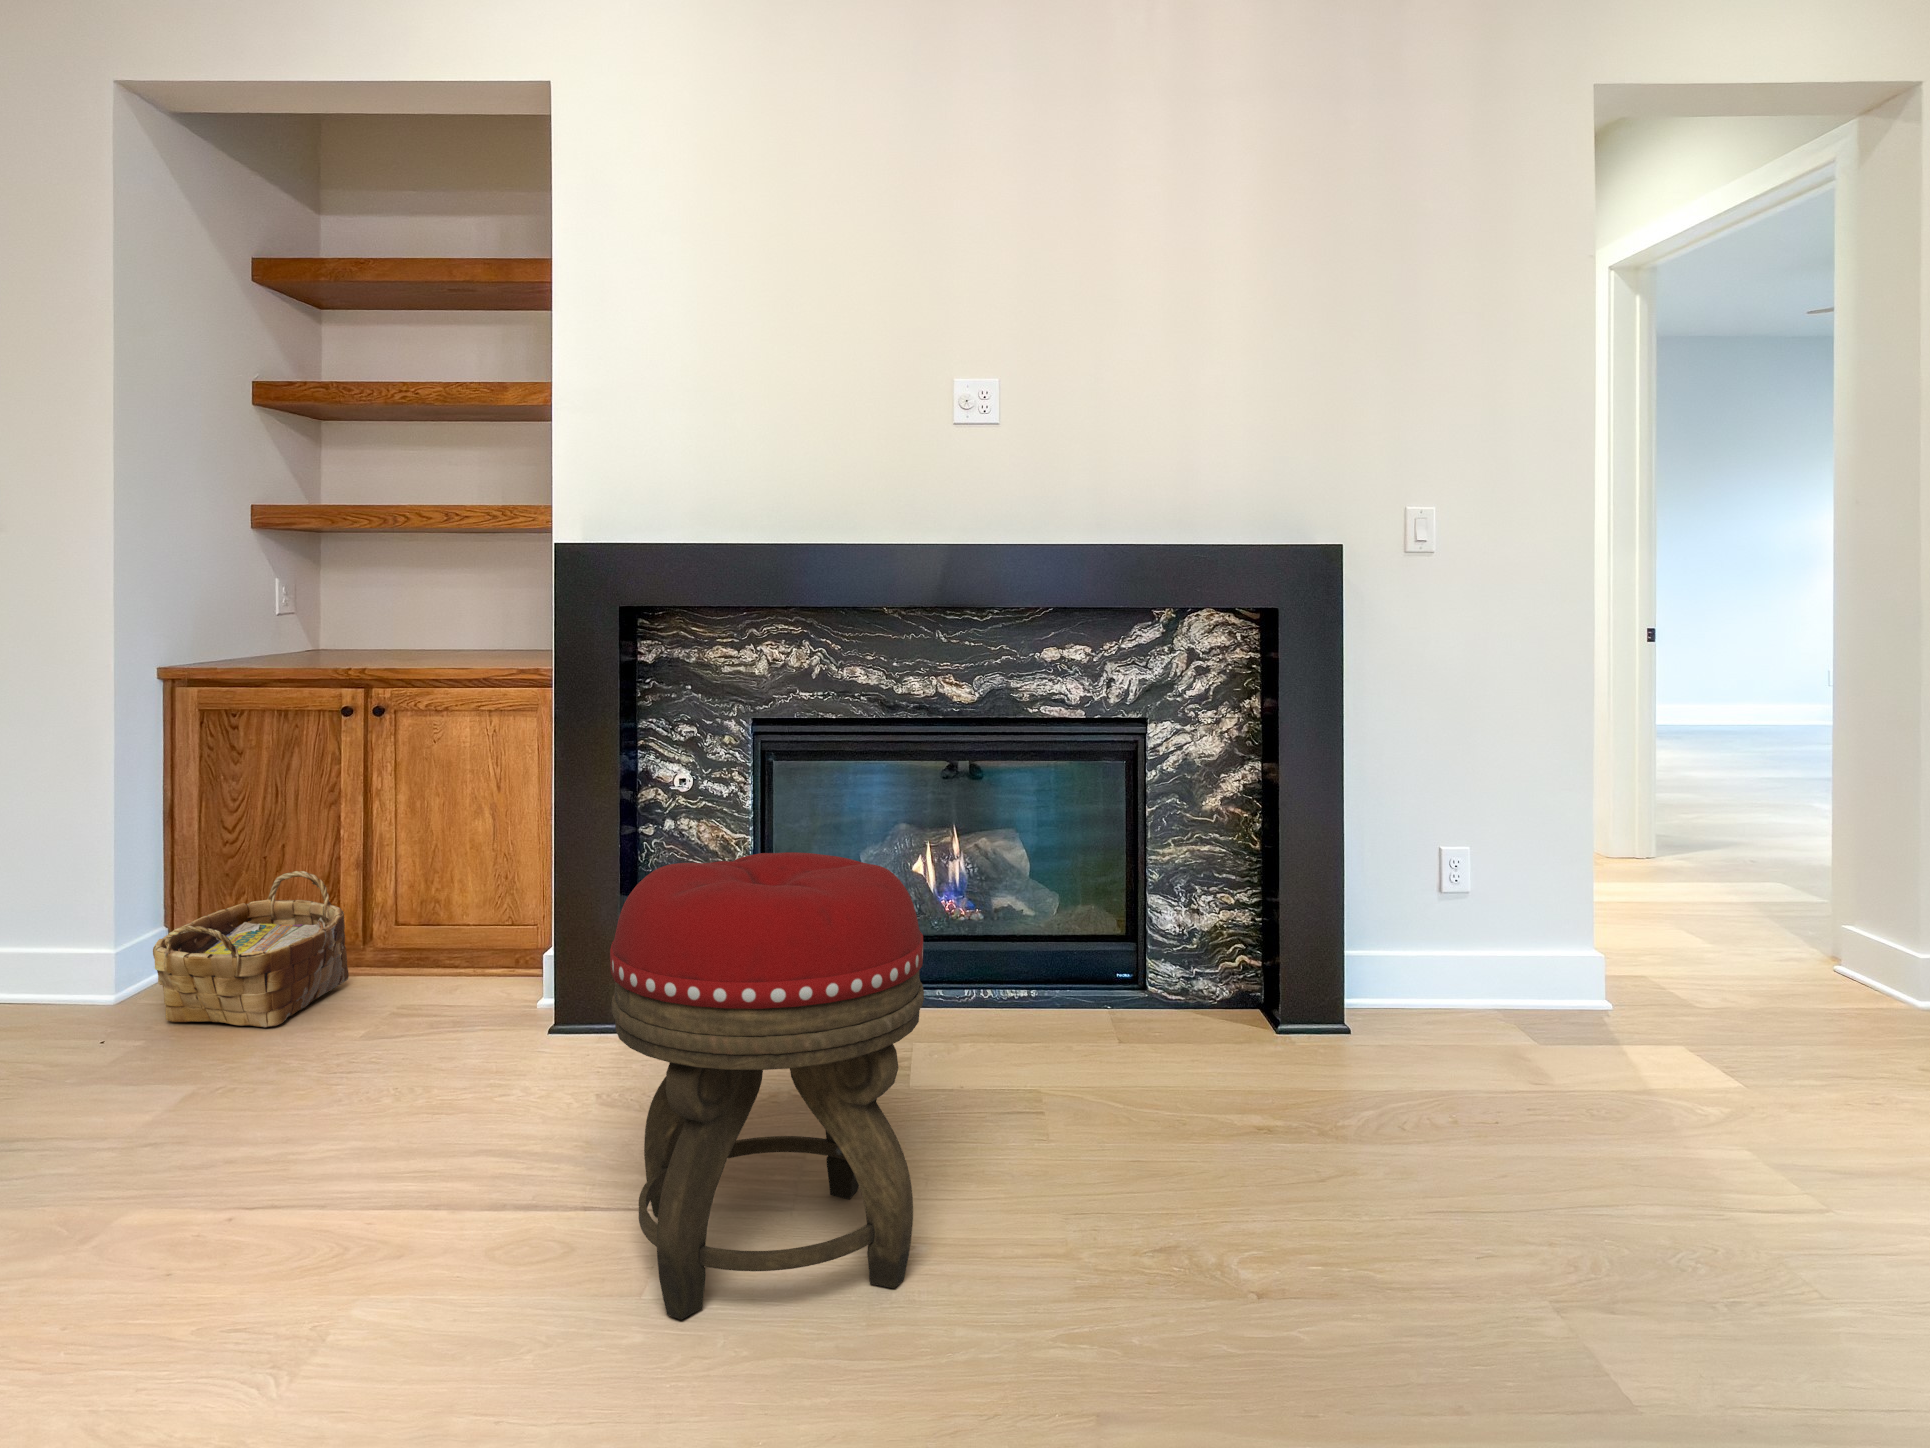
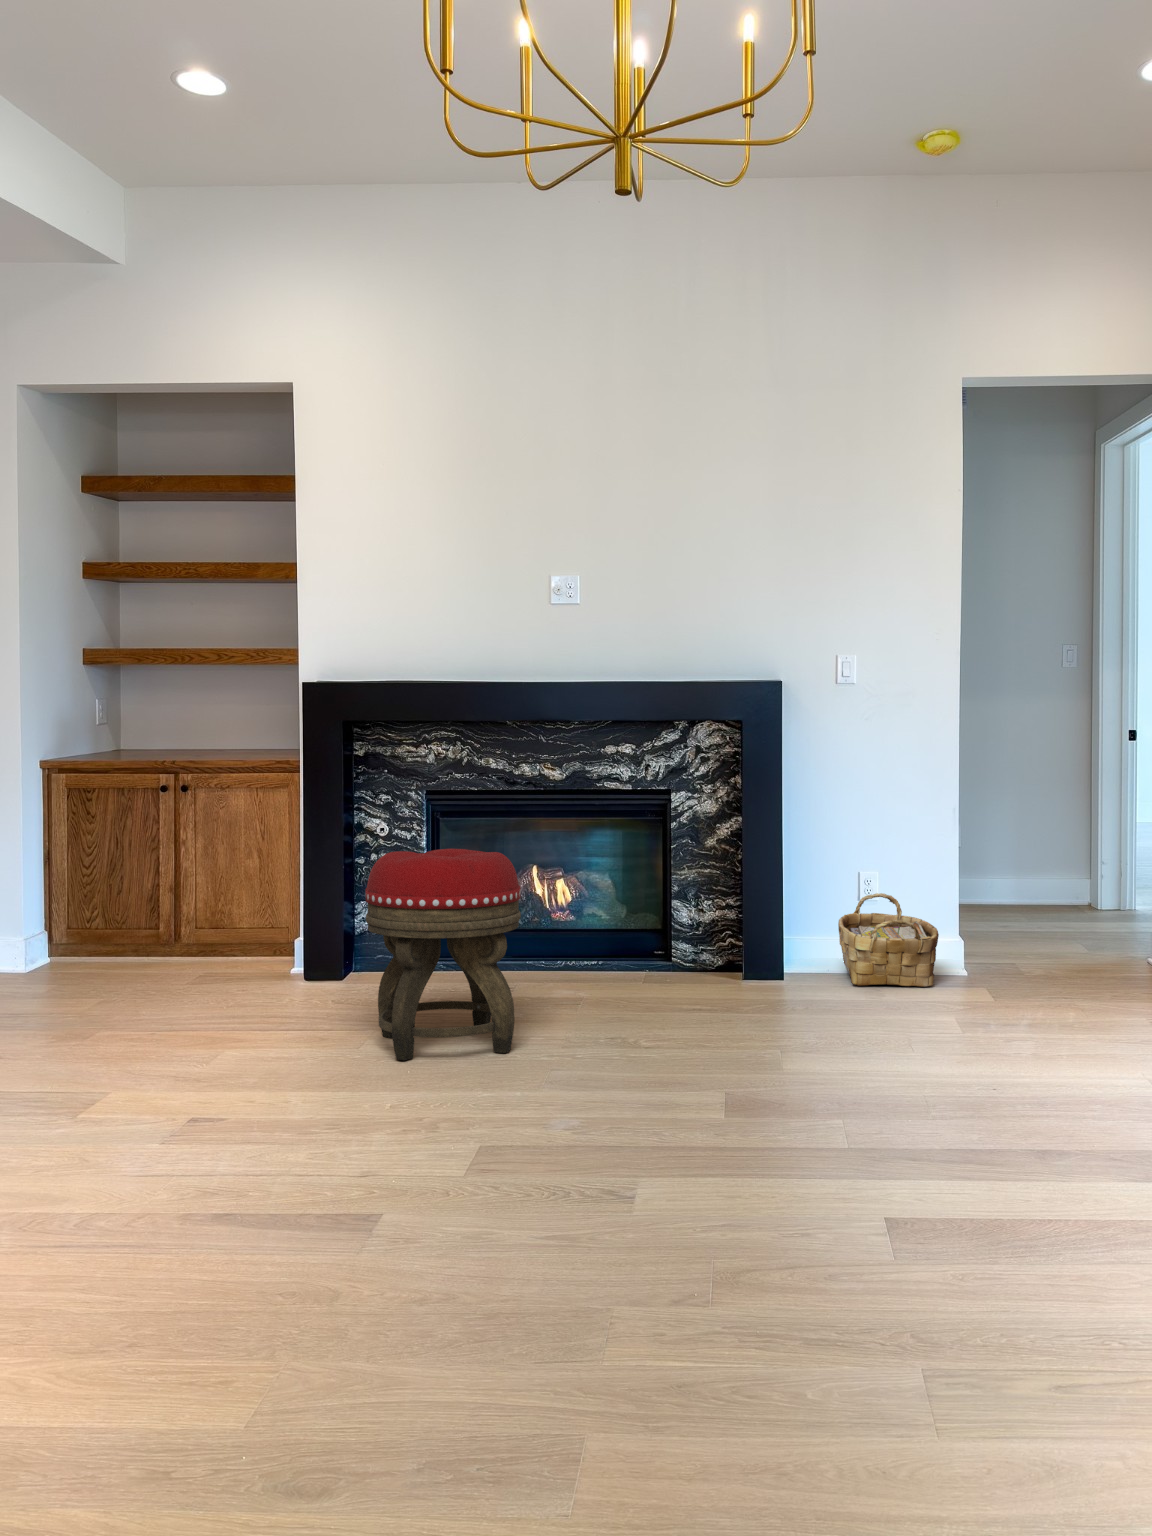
woven basket: present [153,871,349,1027] -> present [838,893,939,987]

